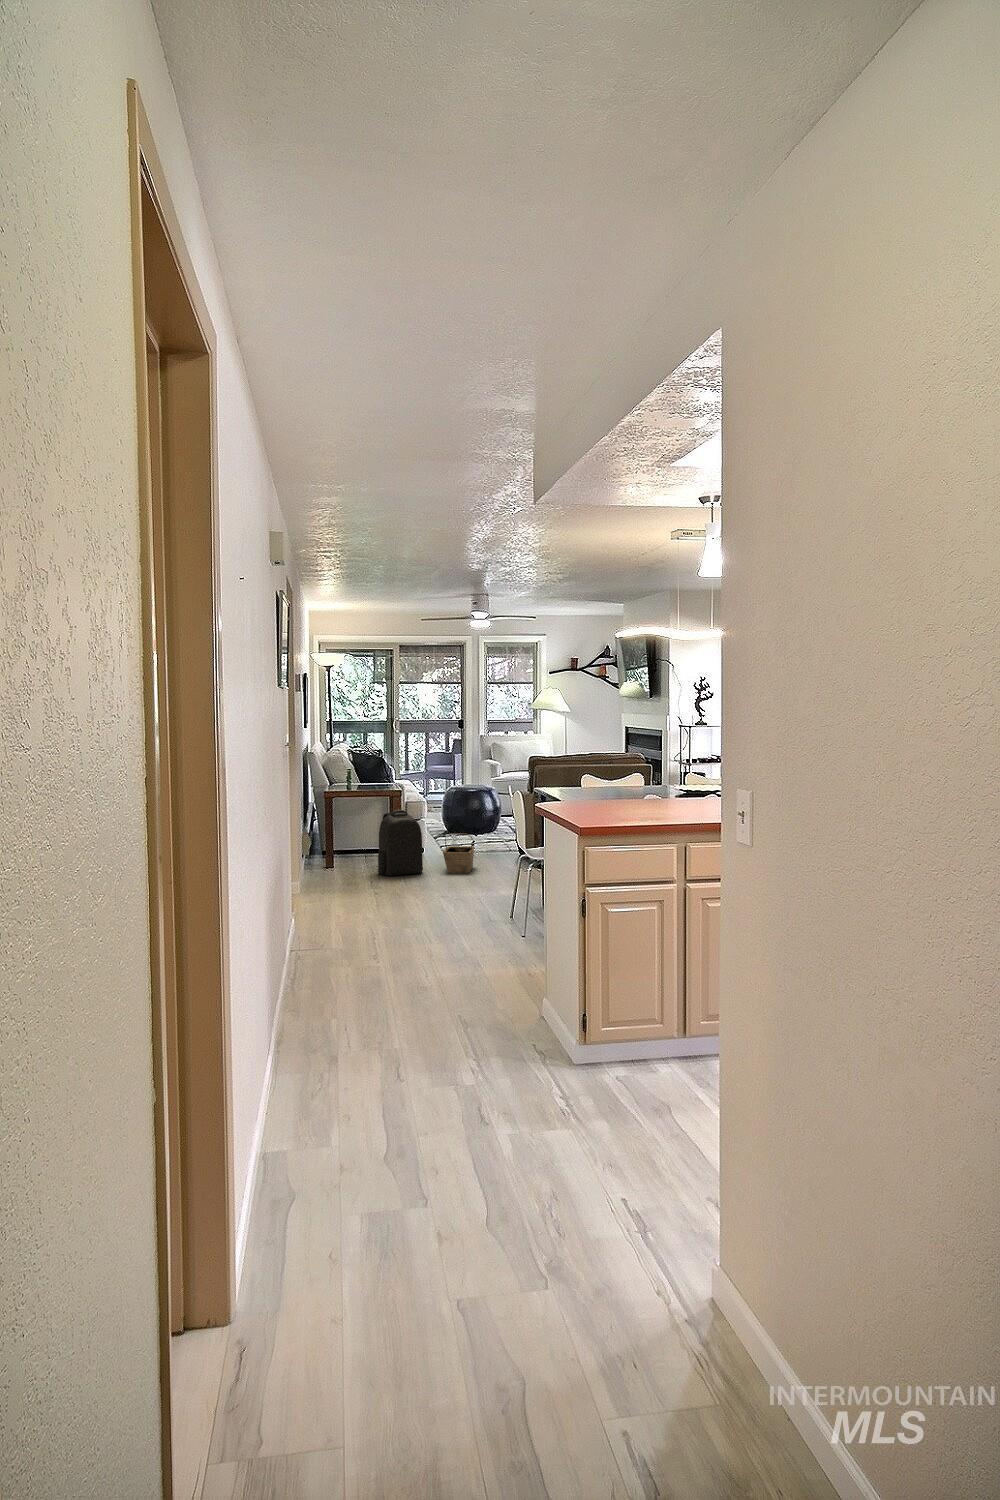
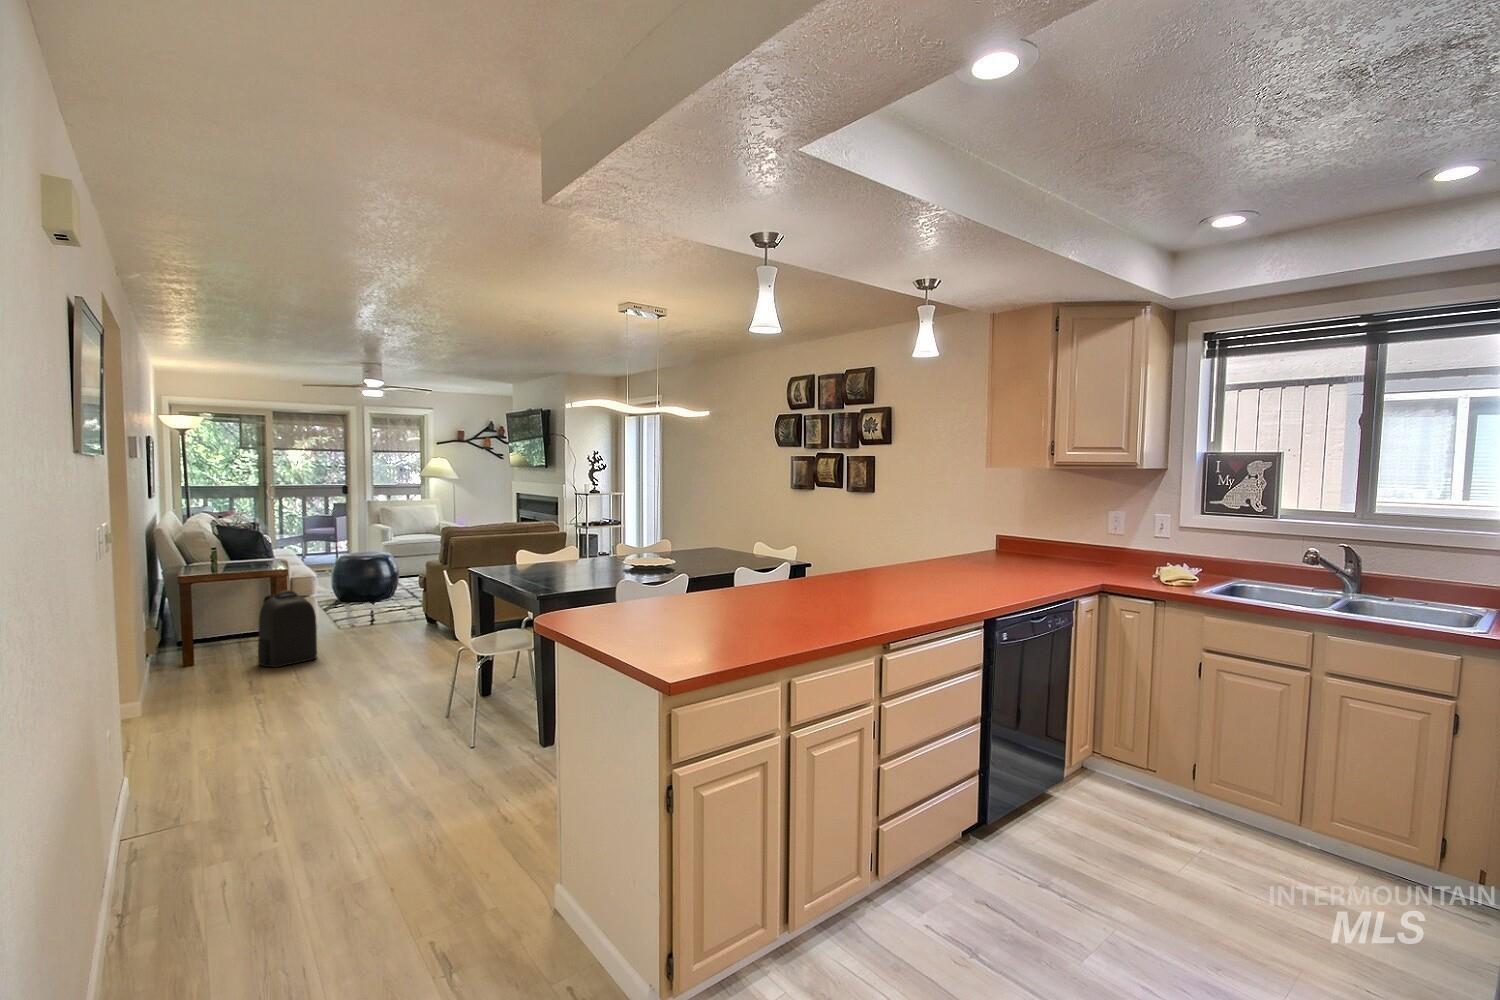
basket: present [443,833,474,873] -> none [343,610,379,655]

